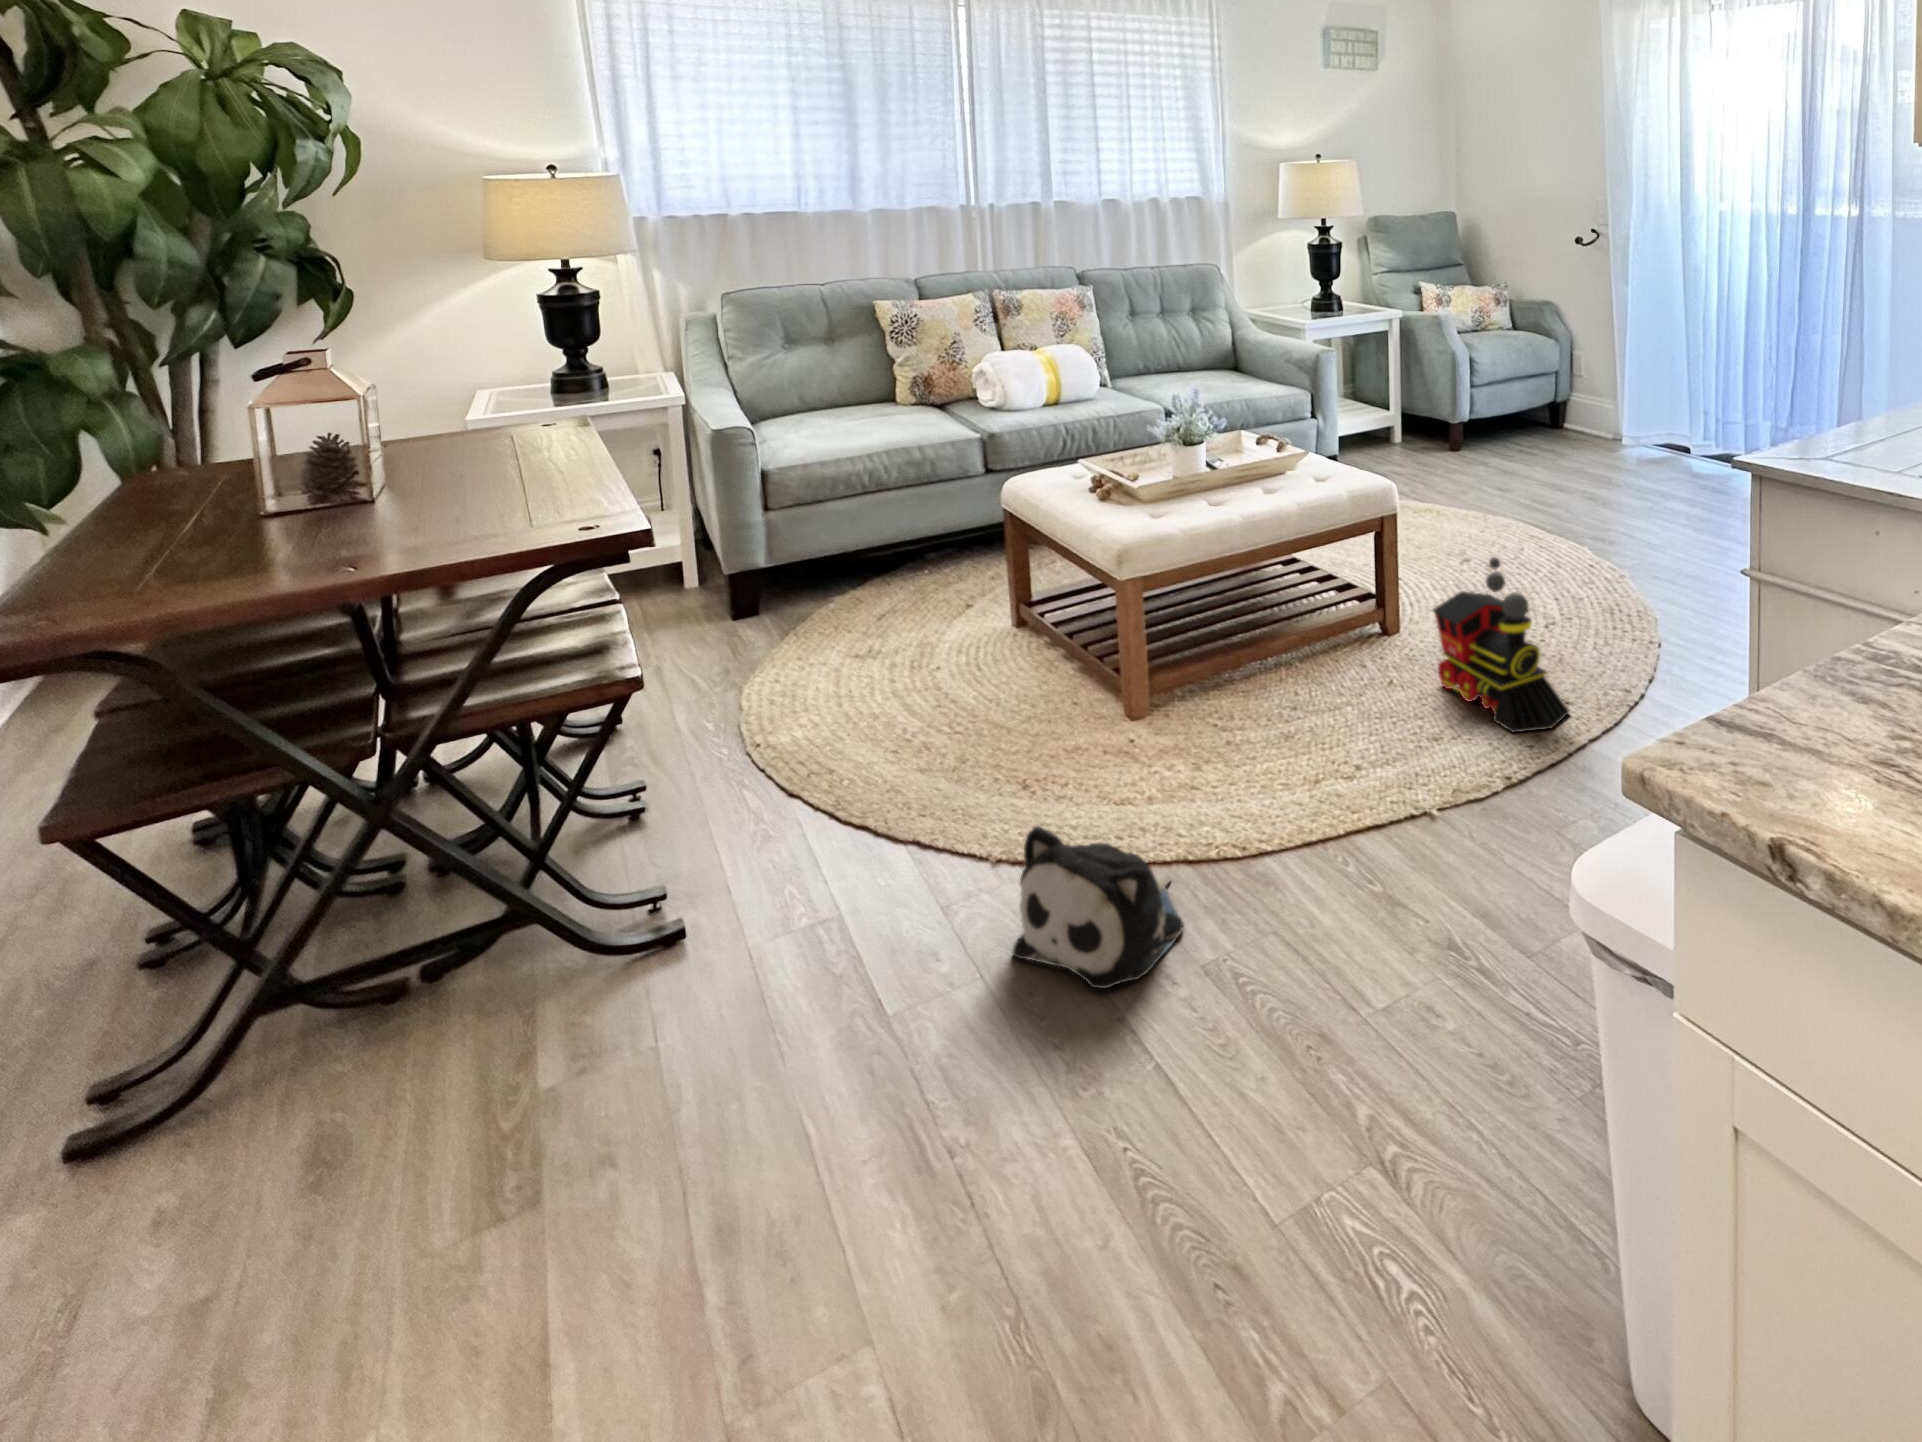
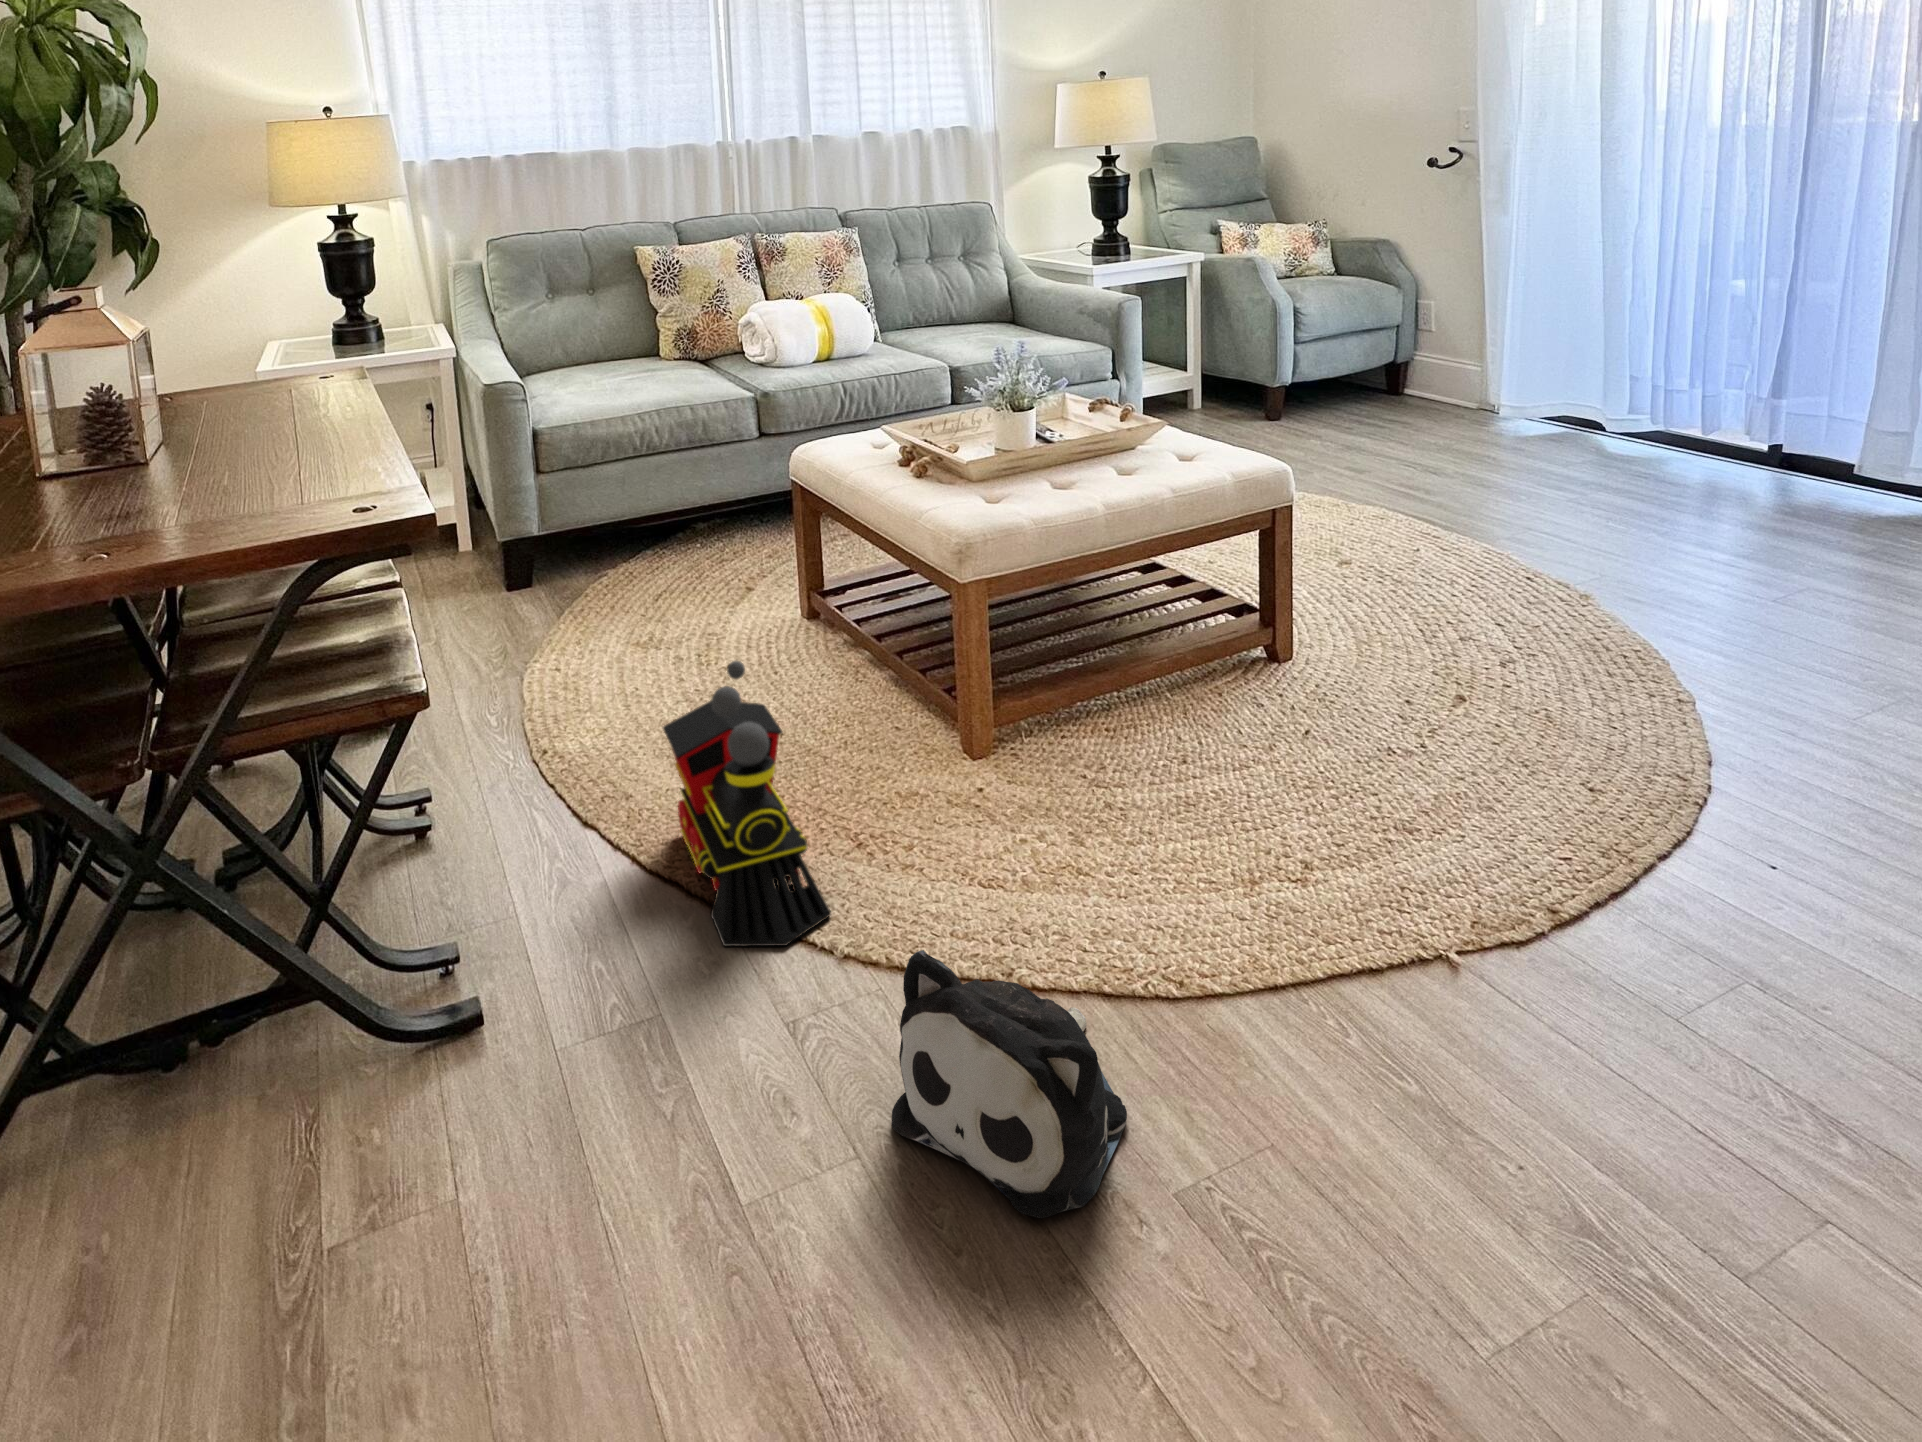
toy train: present [1433,557,1570,733] -> present [663,661,831,946]

